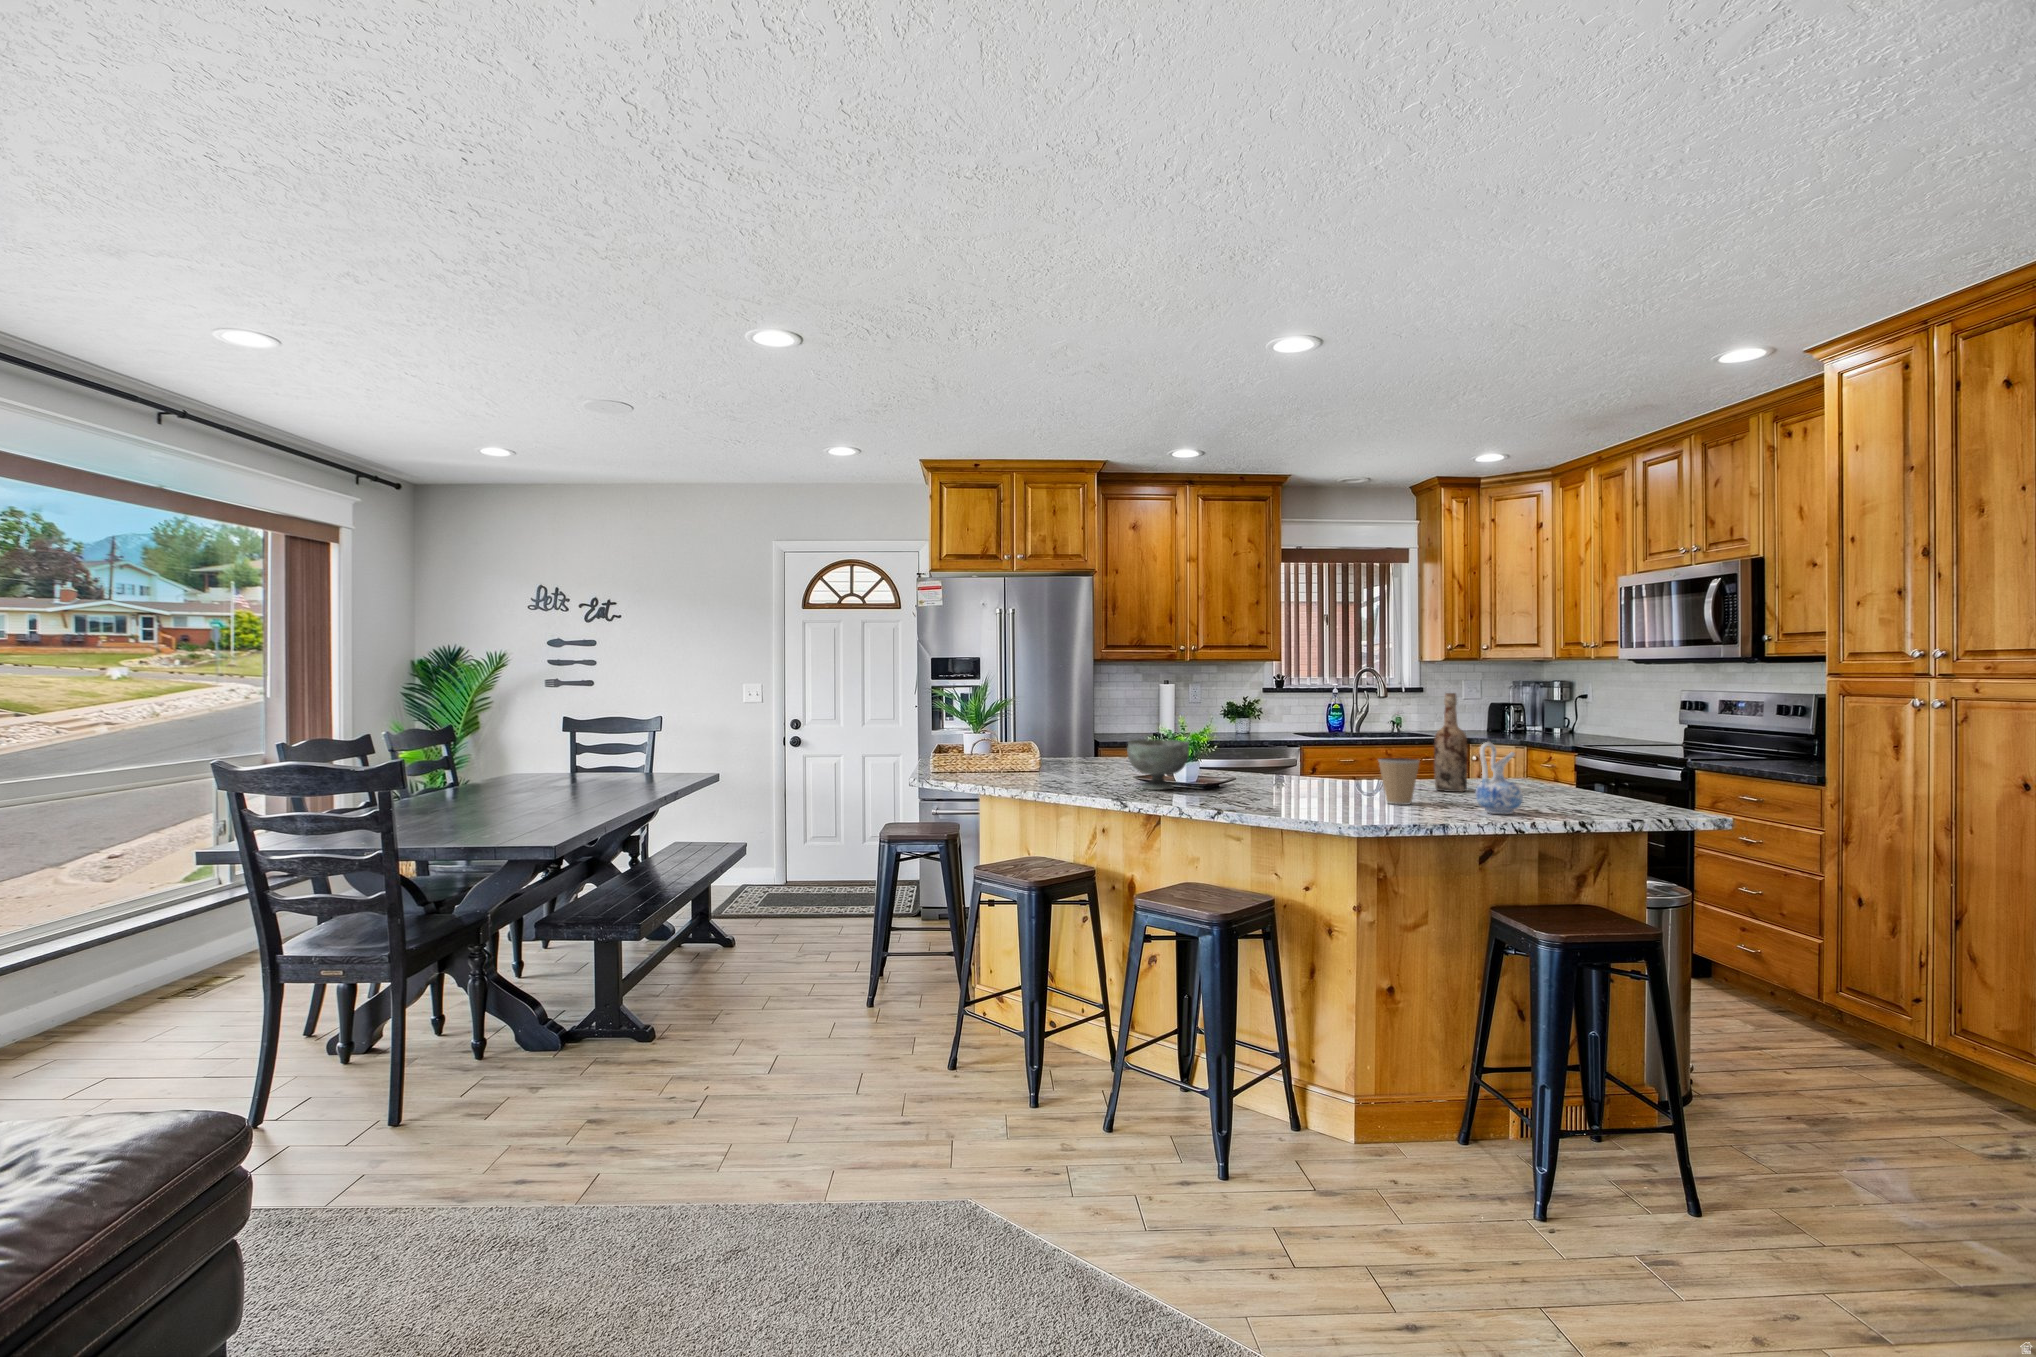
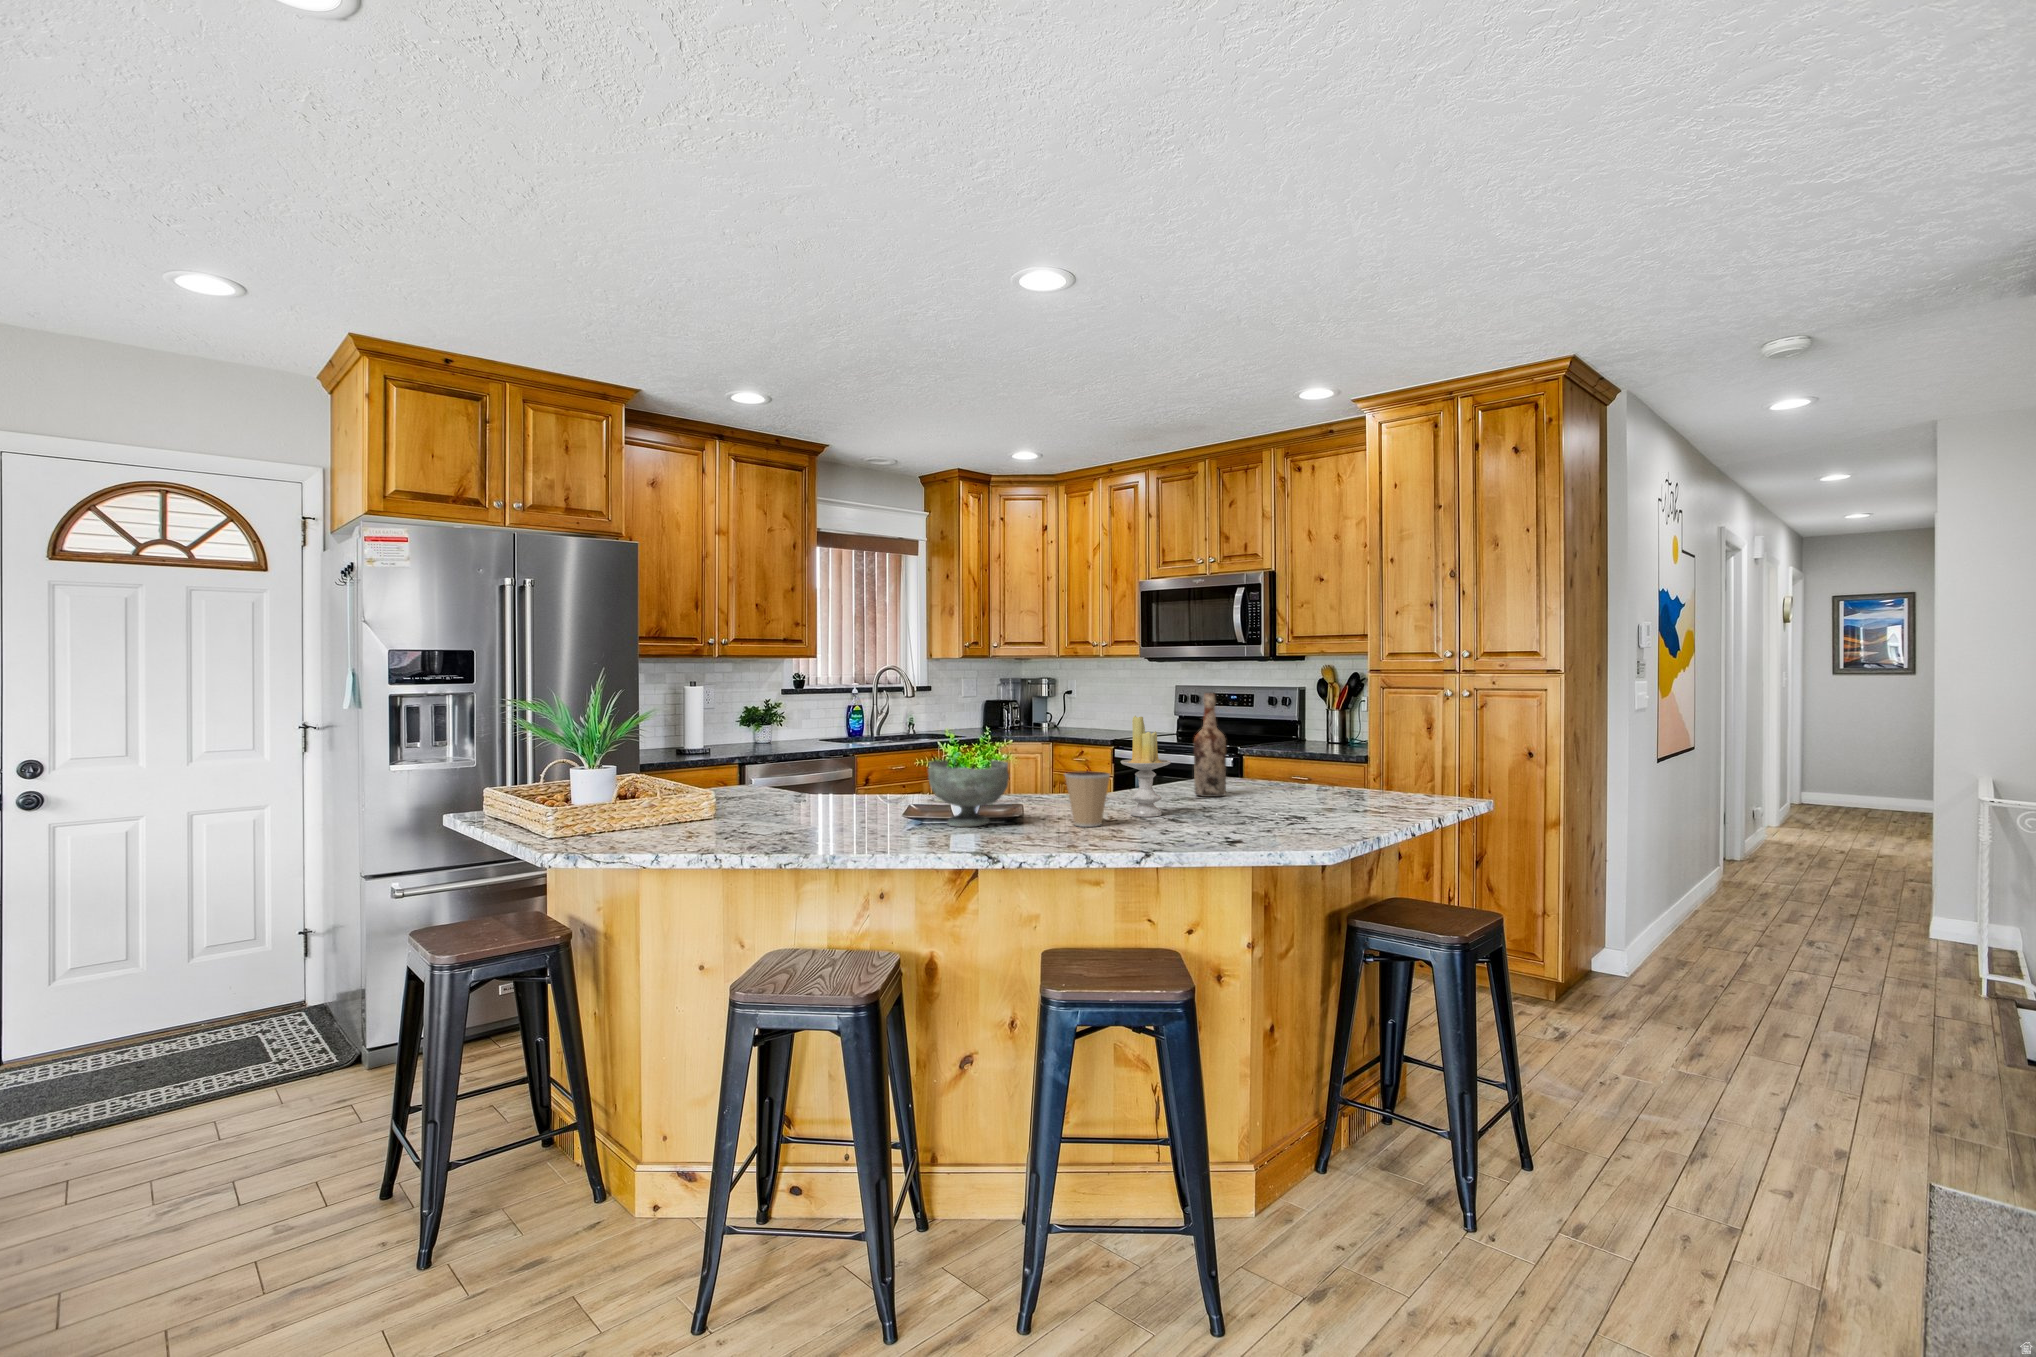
candle: none [1291,710,1335,797] -> present [1121,716,1171,817]
ceramic pitcher: present [1475,742,1523,814] -> none [1339,743,1386,817]
coffee cup: present [1378,758,1419,805] -> present [1065,772,1110,827]

